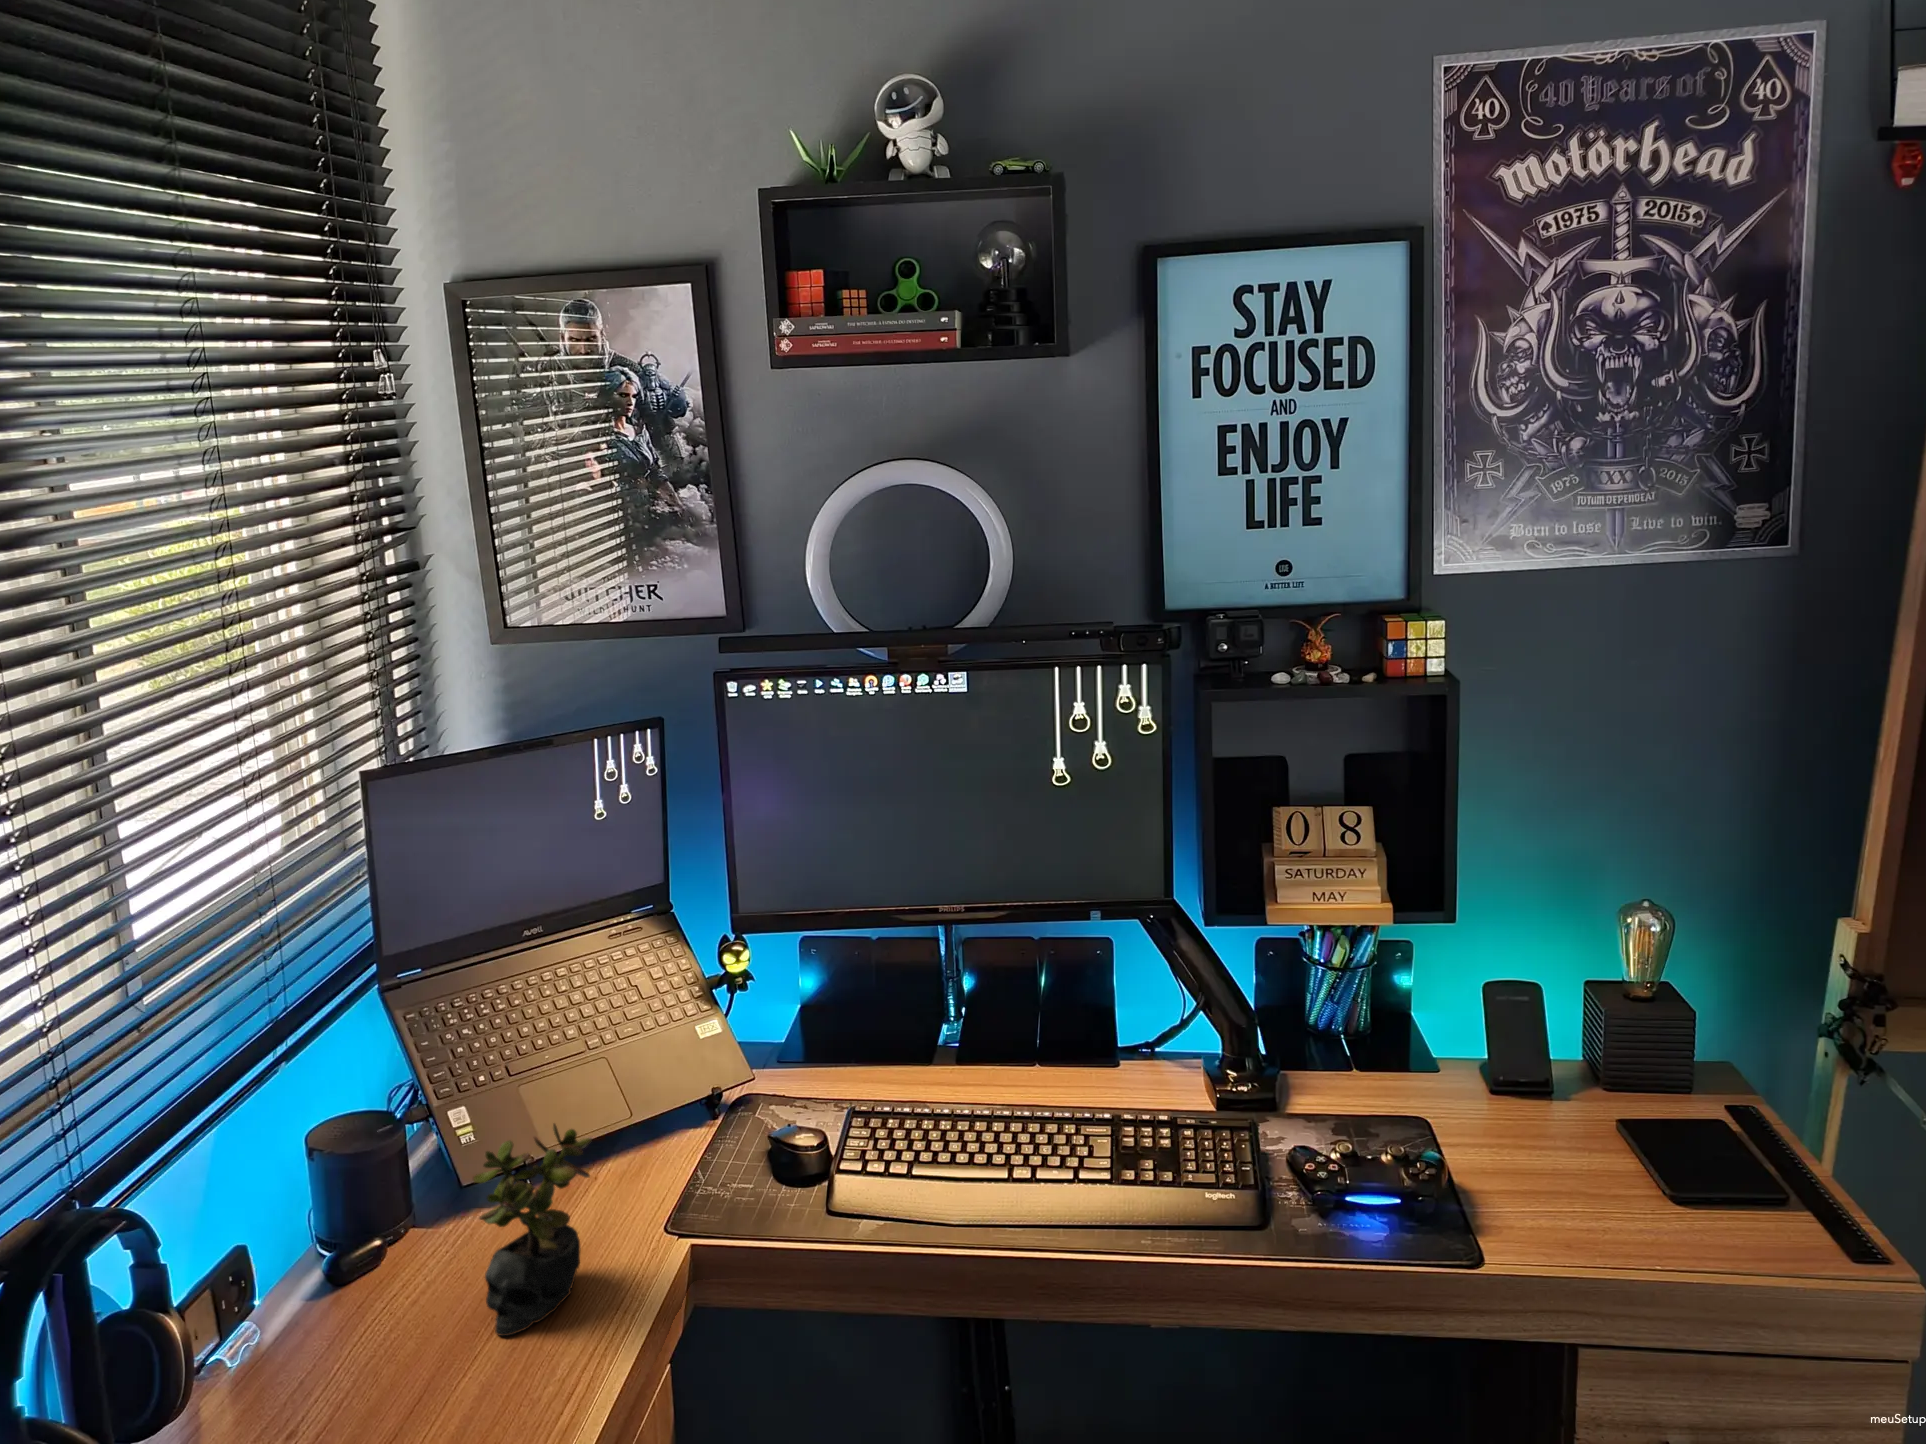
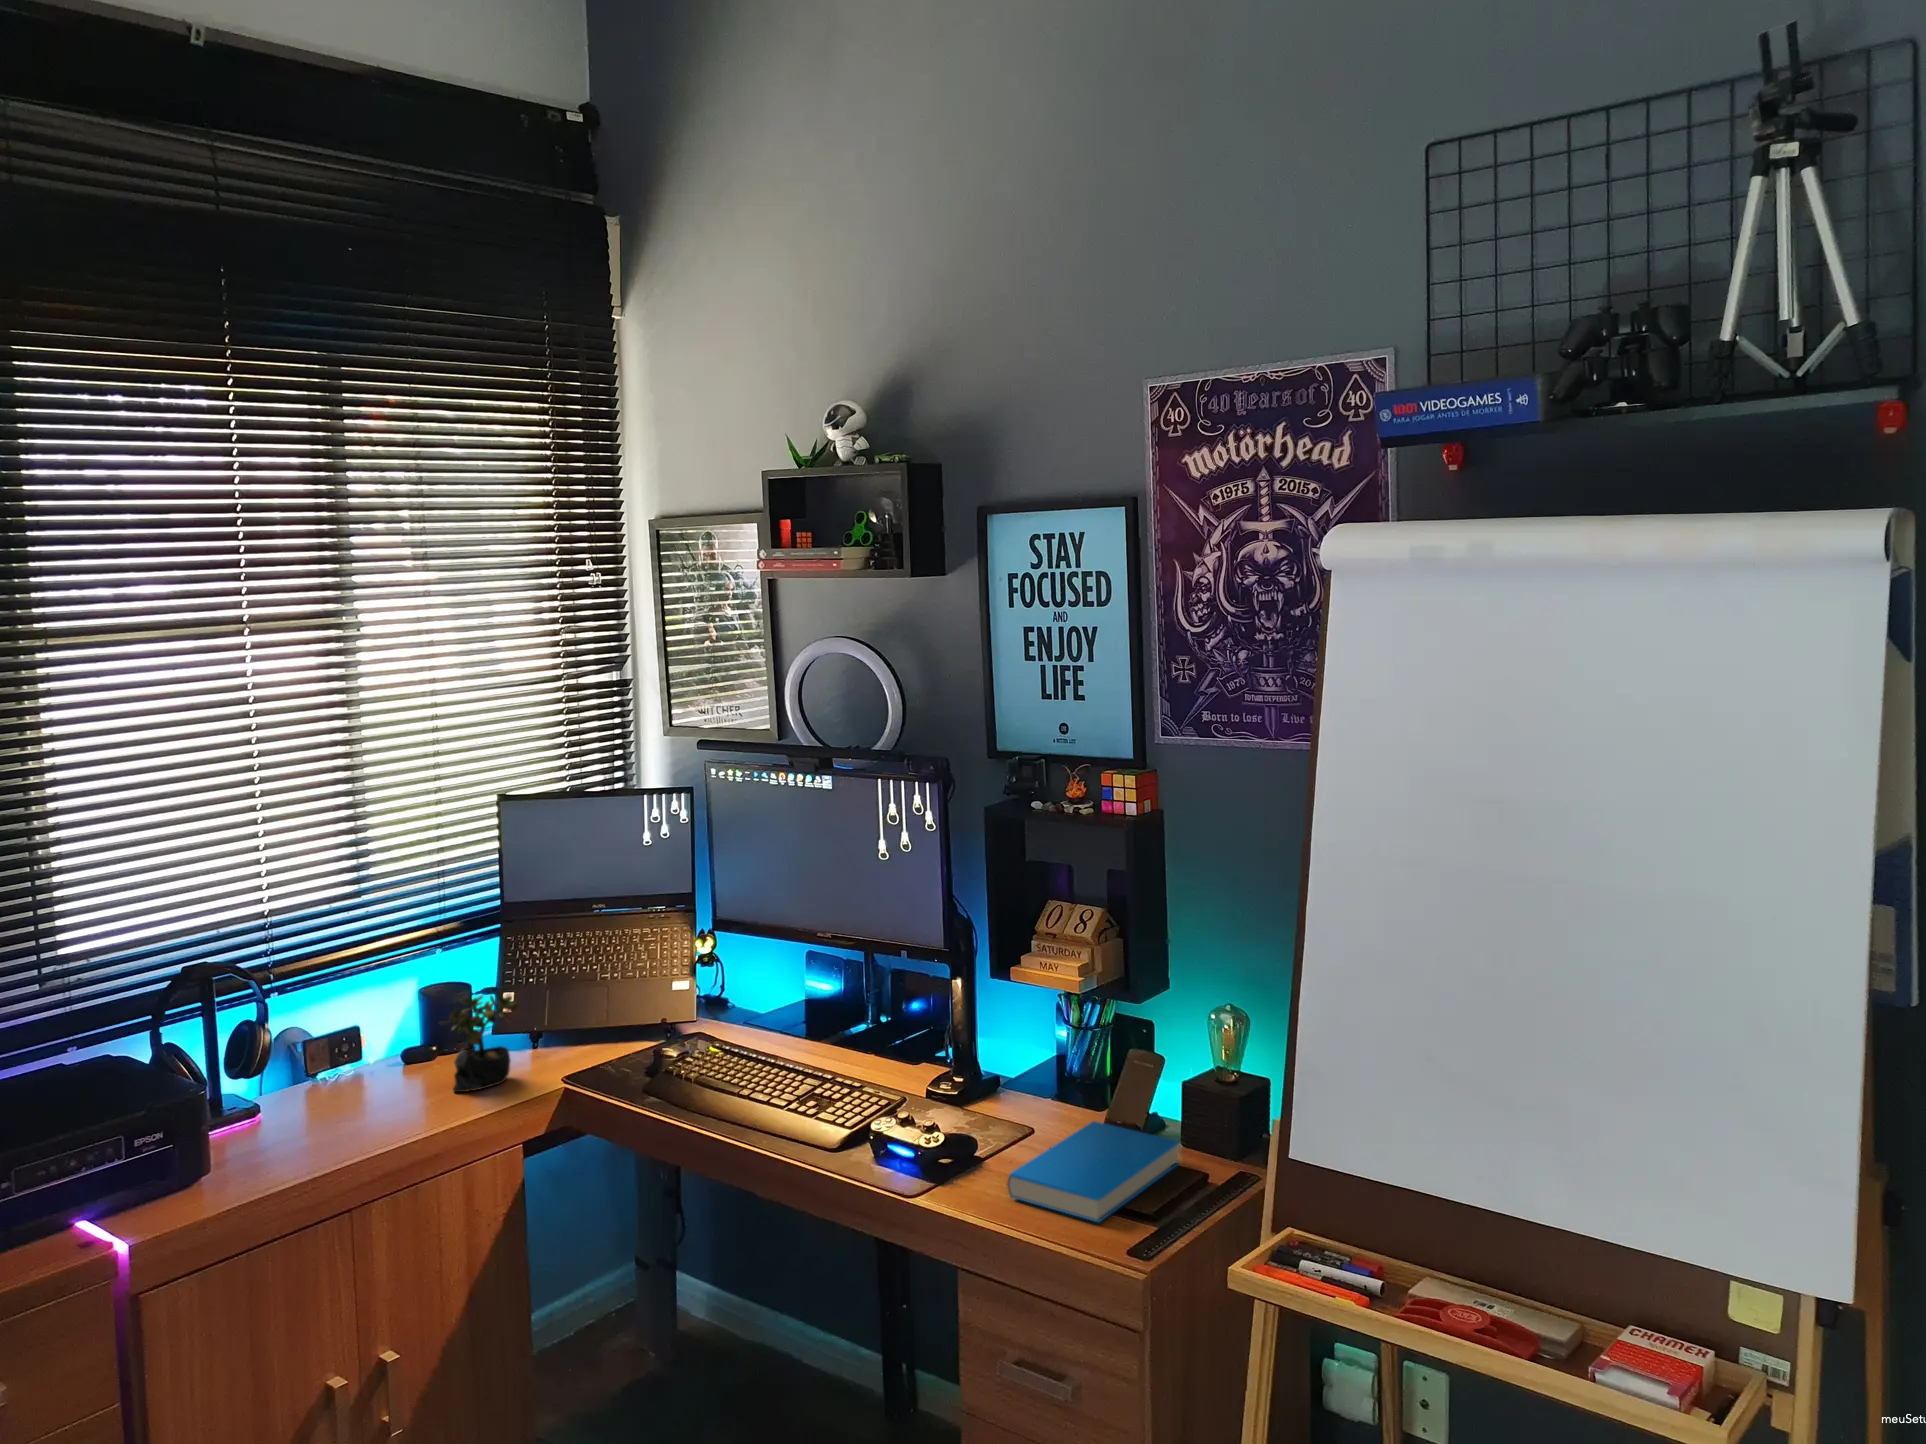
book: none [1571,1097,1813,1246] -> present [1007,1121,1179,1222]

